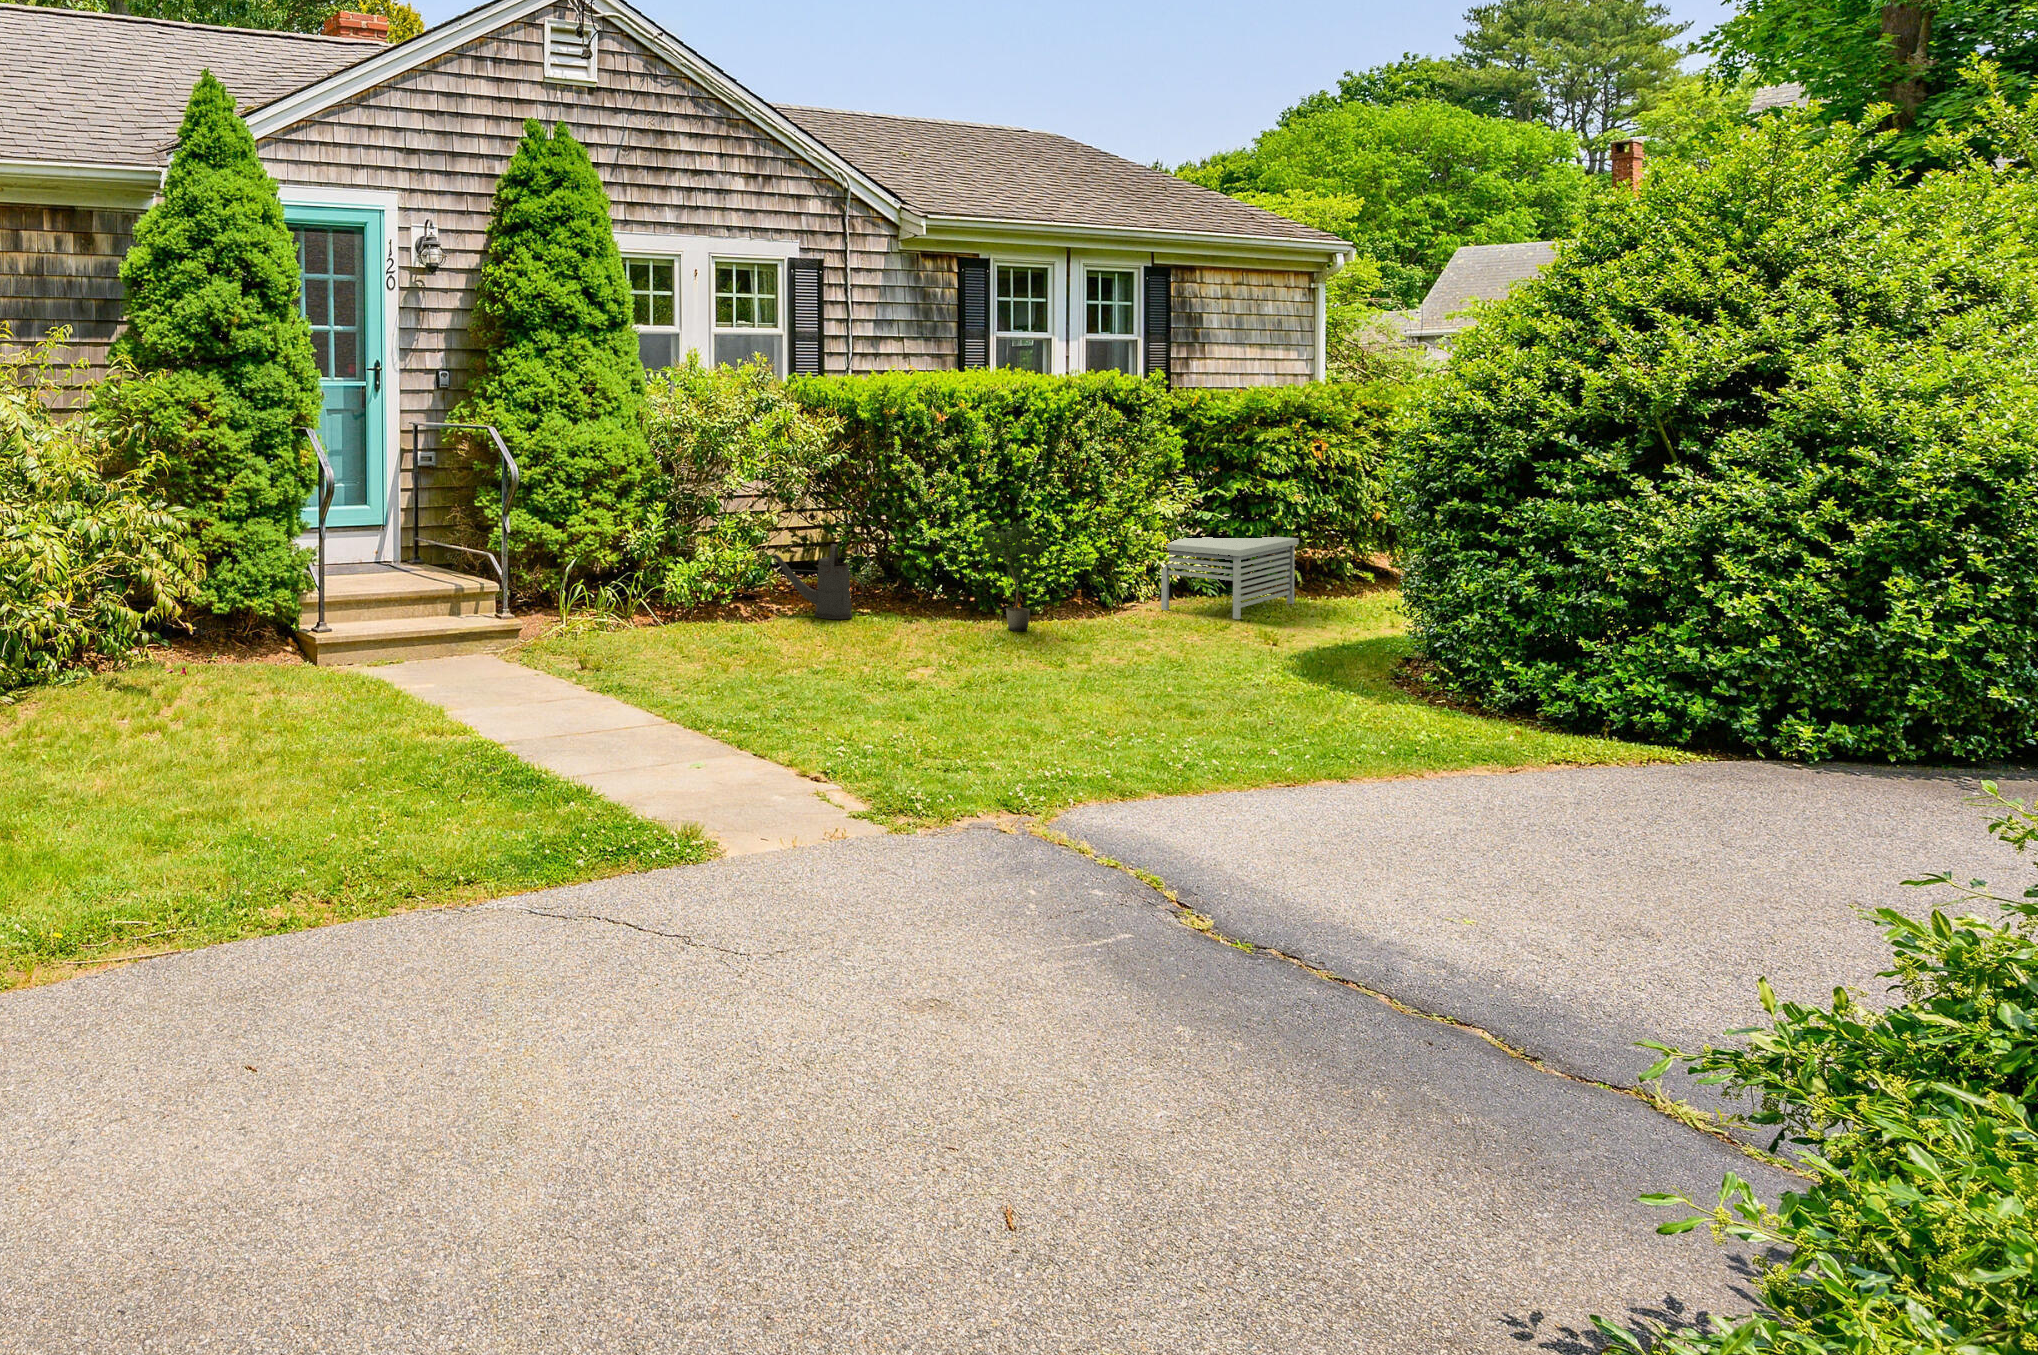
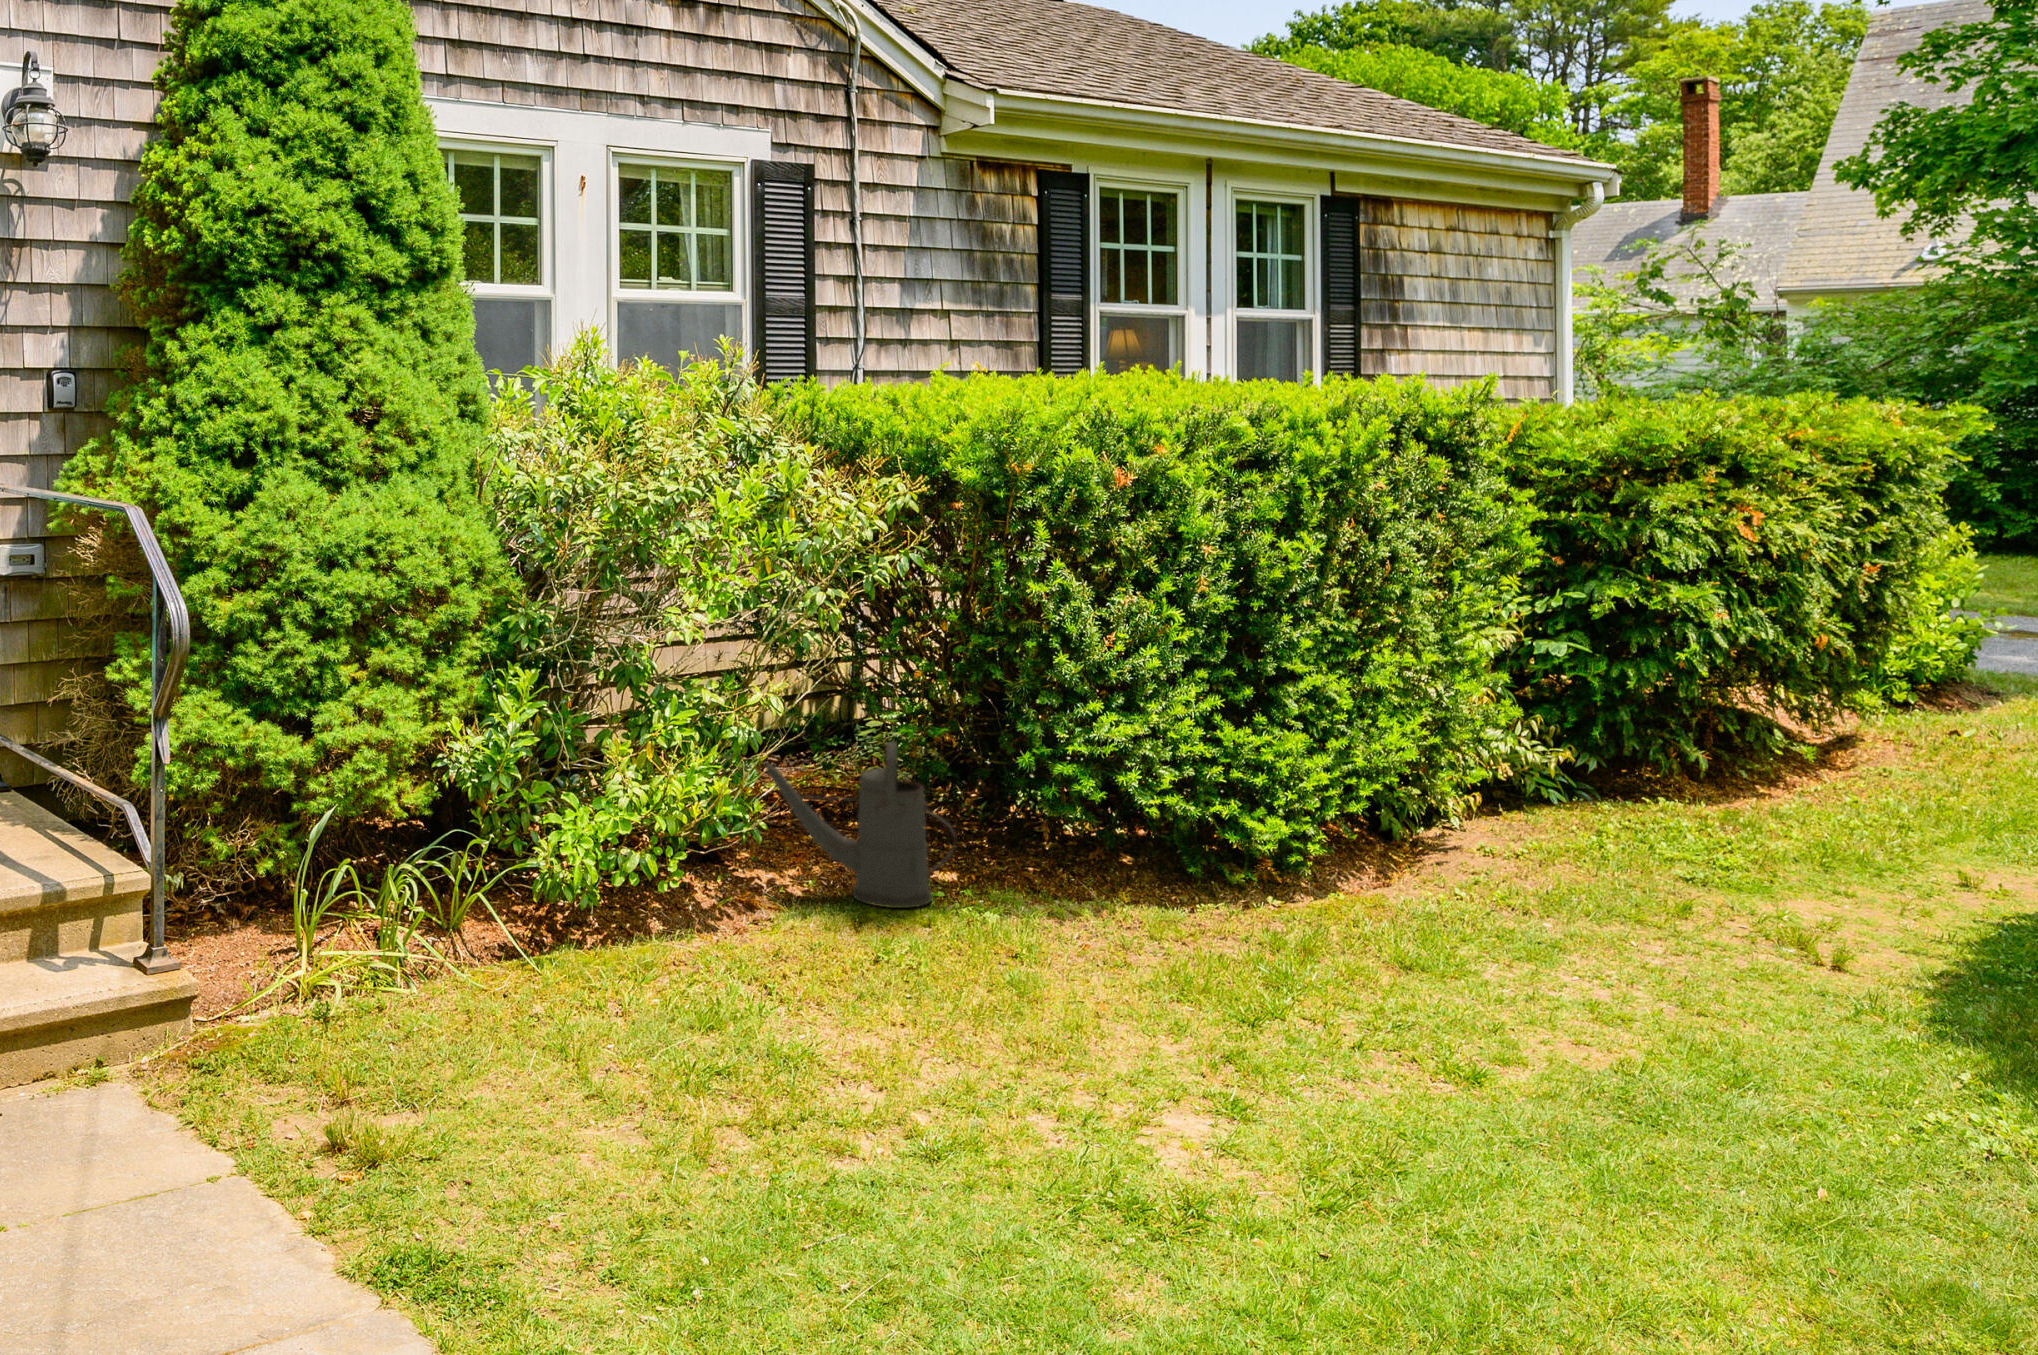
potted plant: present [977,521,1046,631] -> none [1189,689,1357,931]
storage bench: present [1161,537,1299,619] -> none [1488,676,1724,871]

